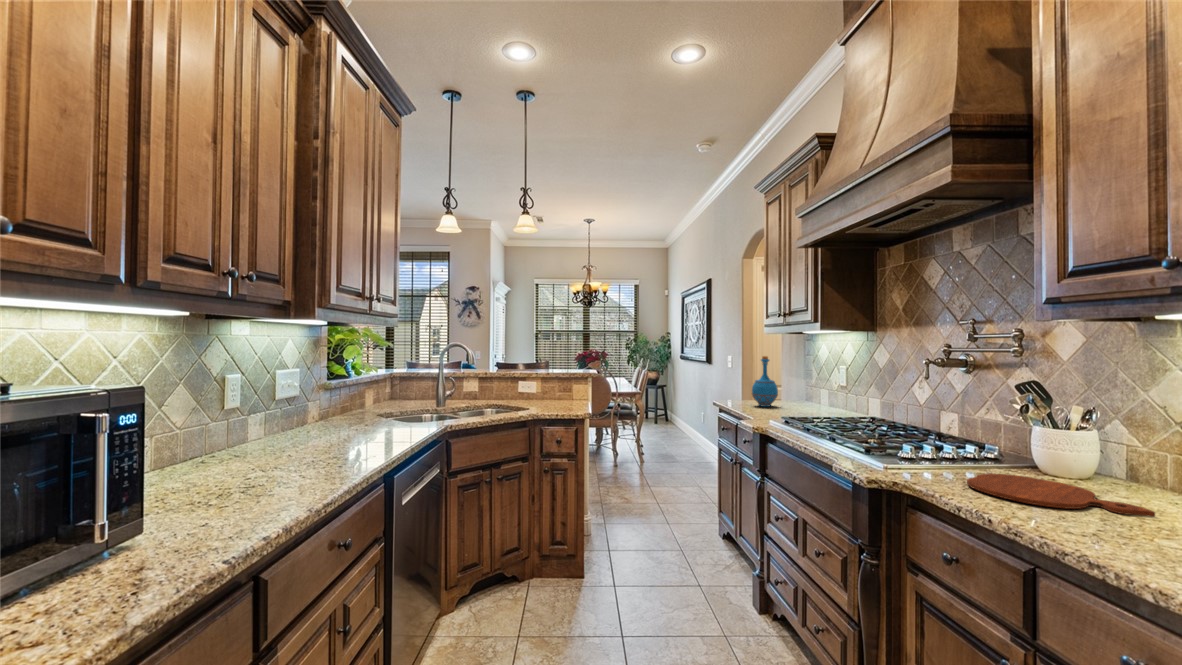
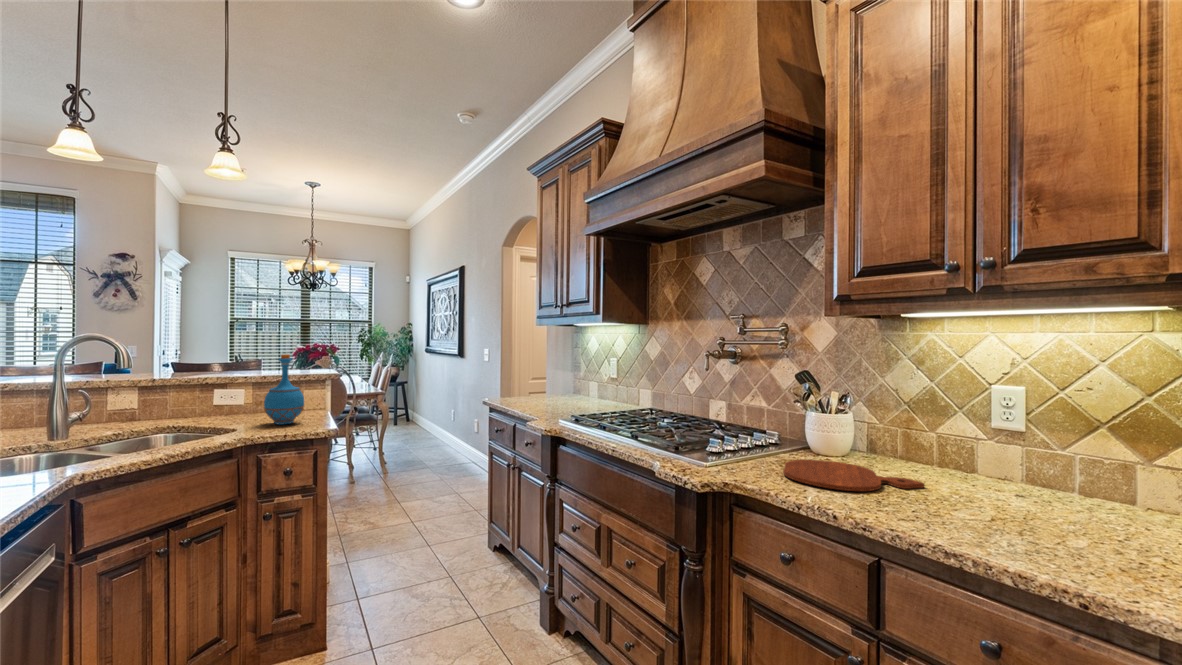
bottle: present [752,356,778,407] -> present [264,354,304,425]

